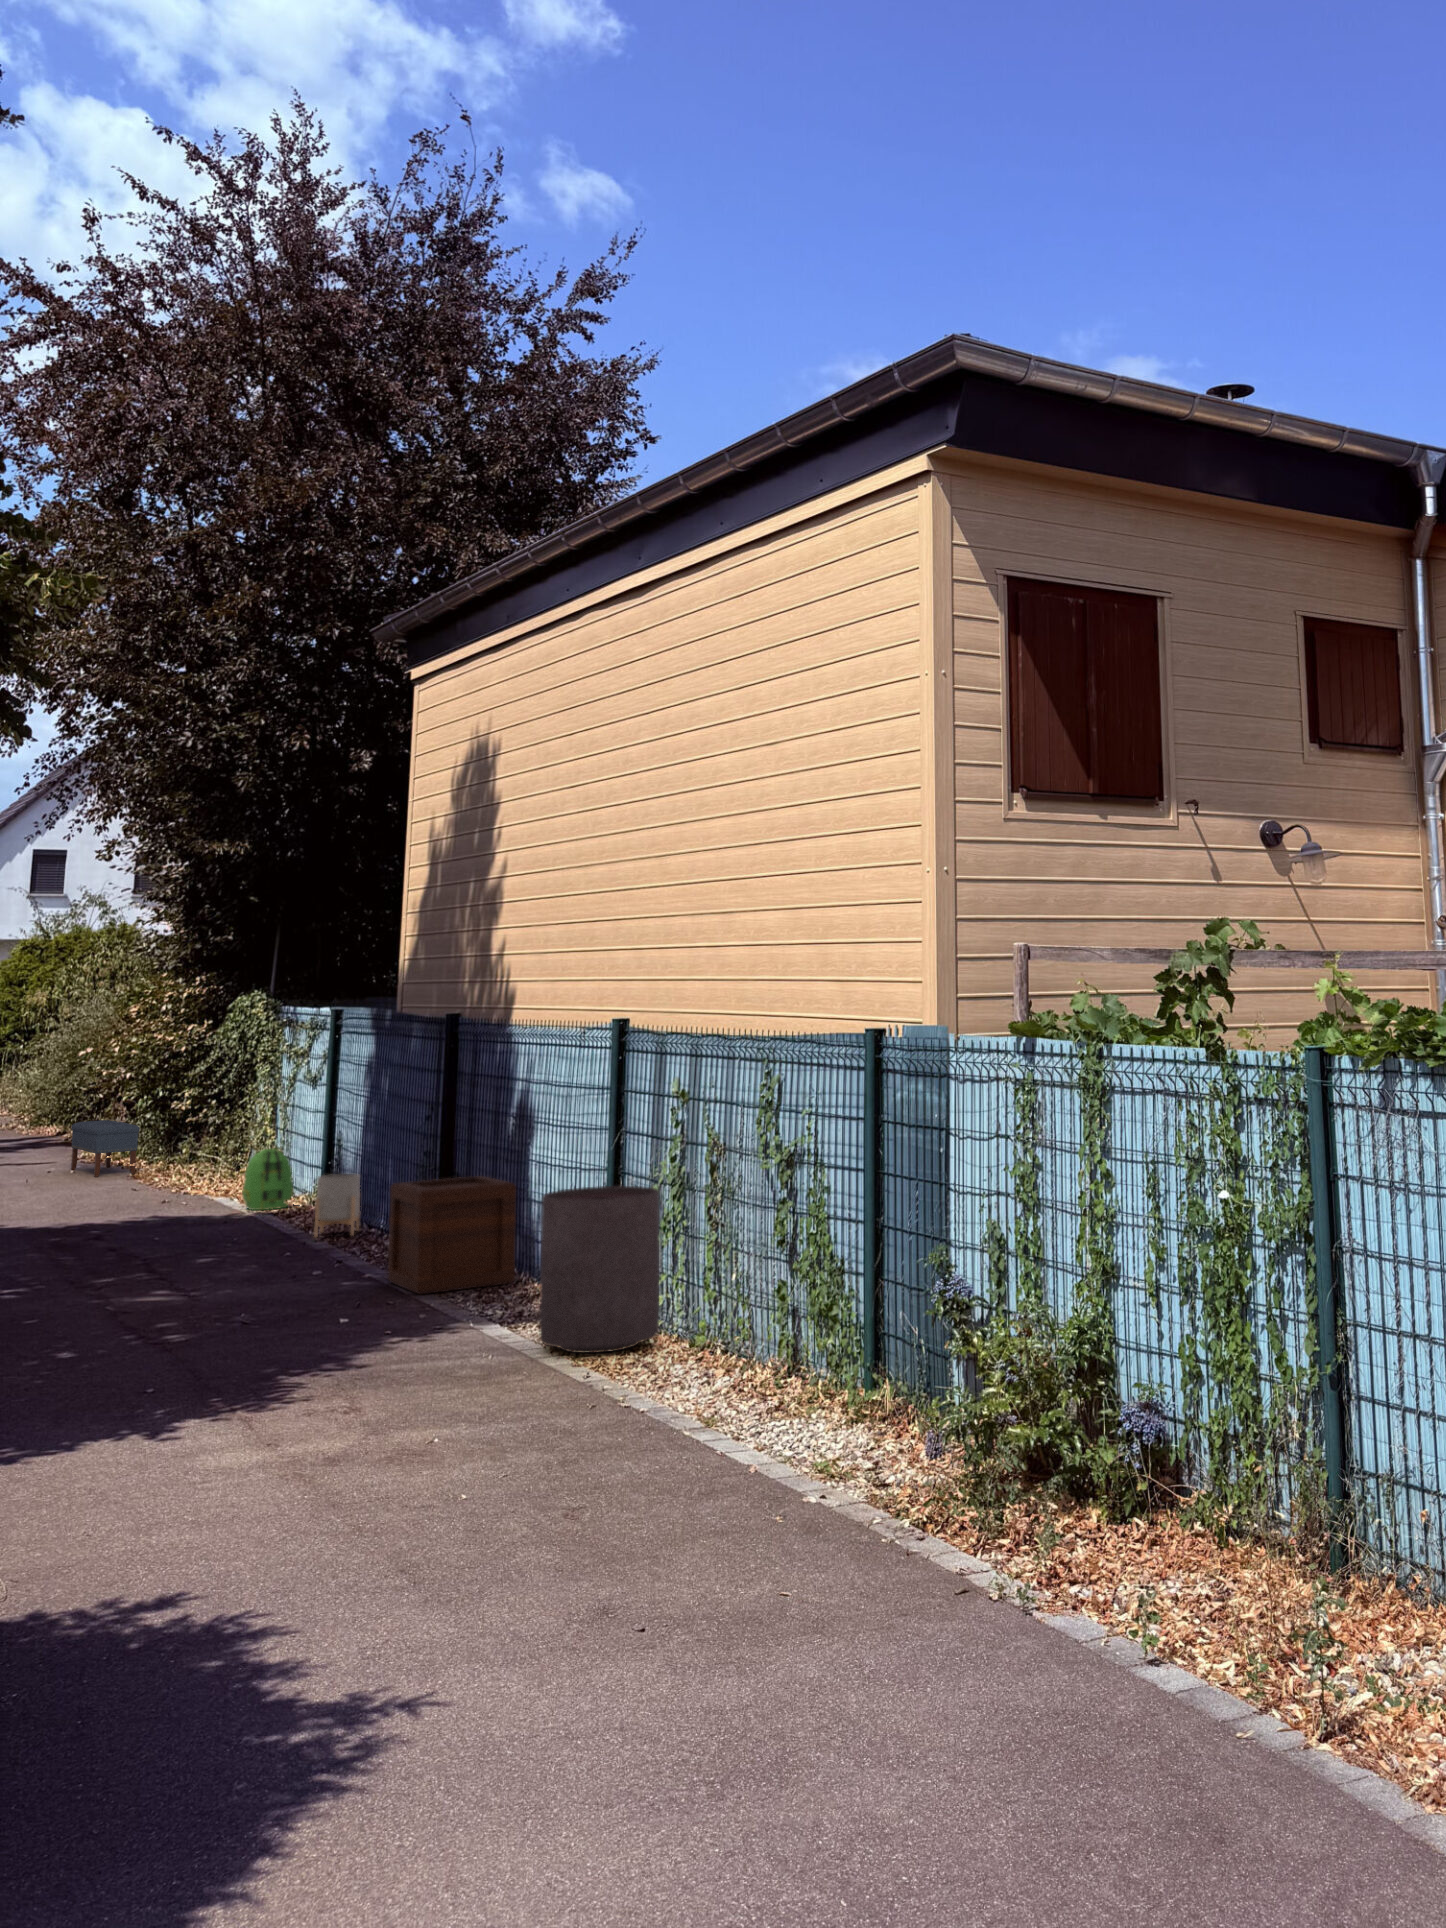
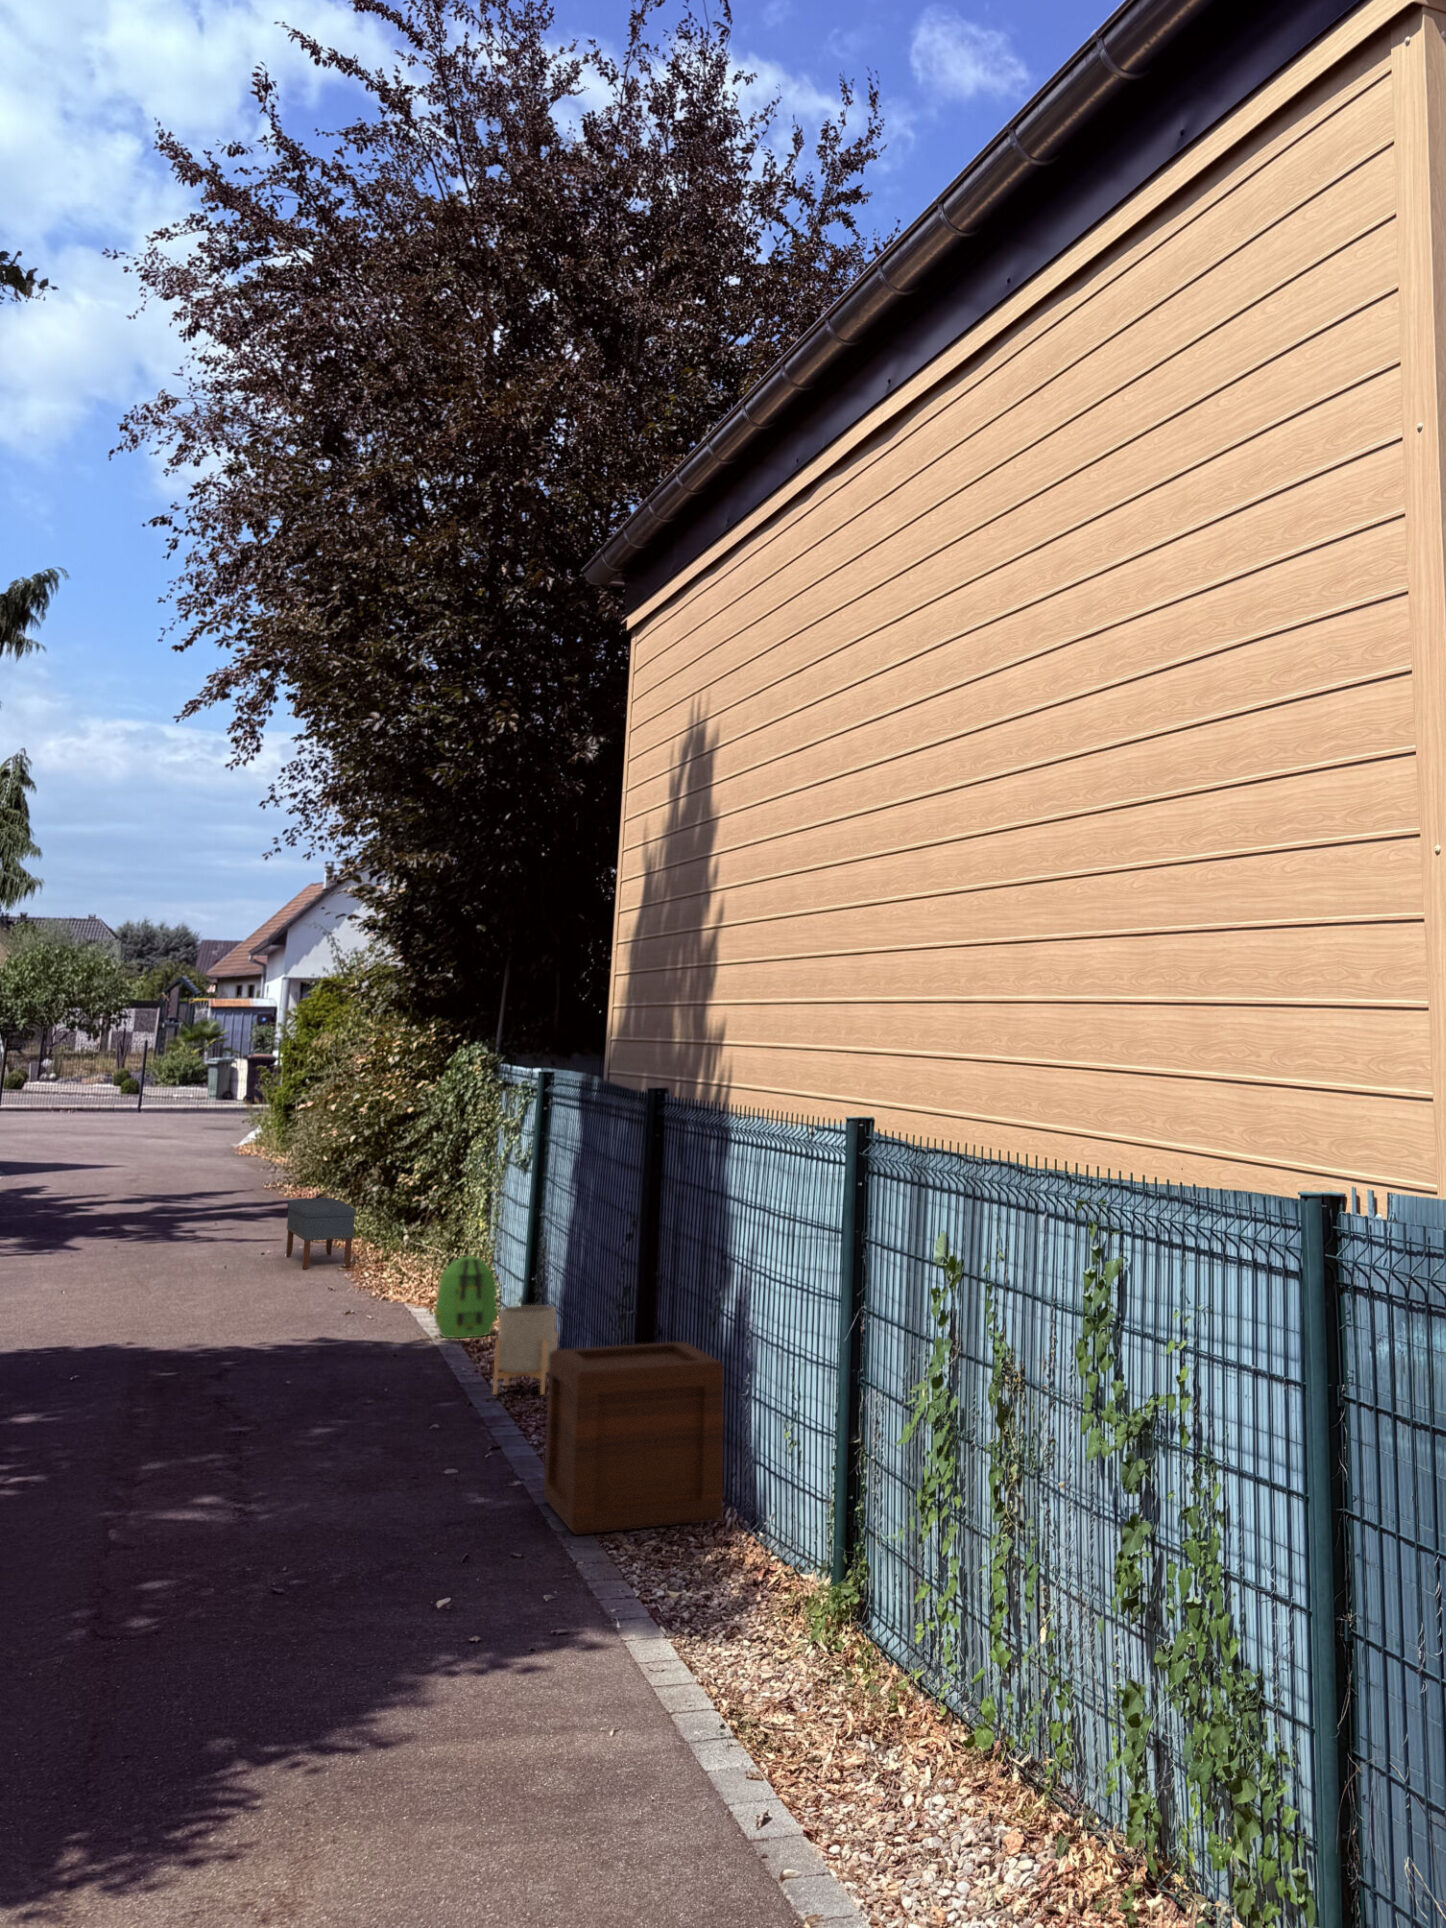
trash can: present [540,1186,659,1353] -> none [709,1412,916,1731]

